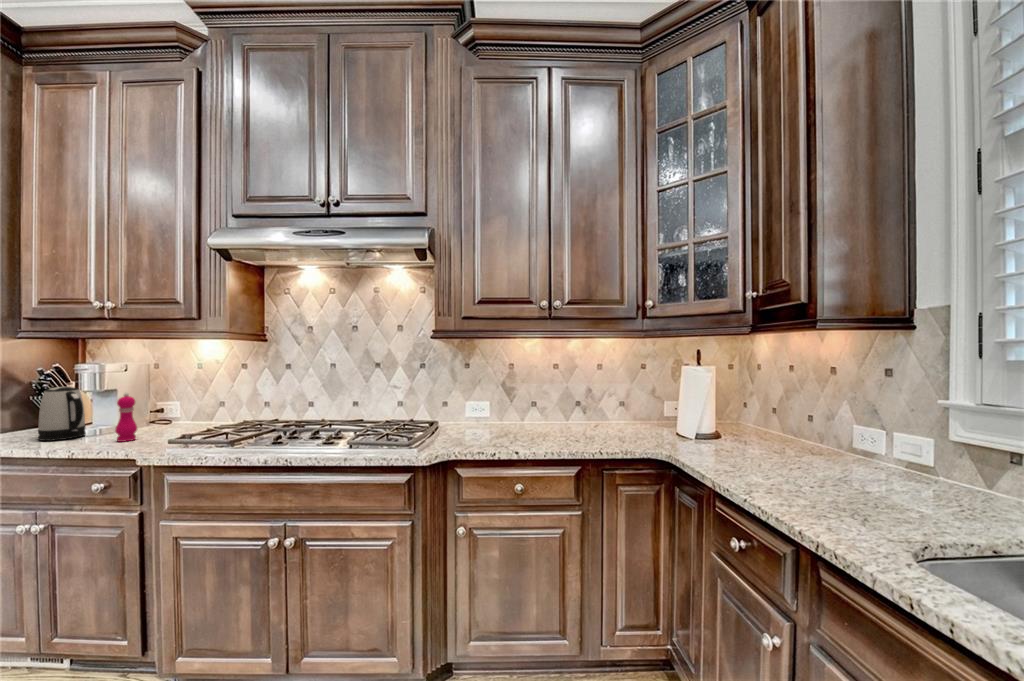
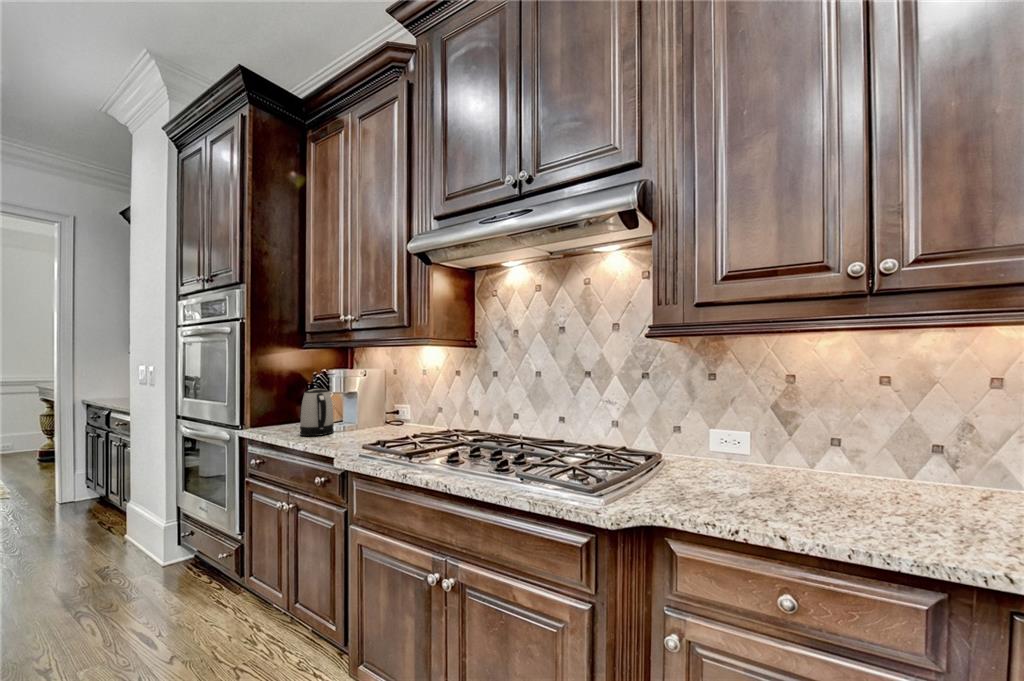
pepper mill: present [115,393,137,442] -> none [340,397,358,444]

